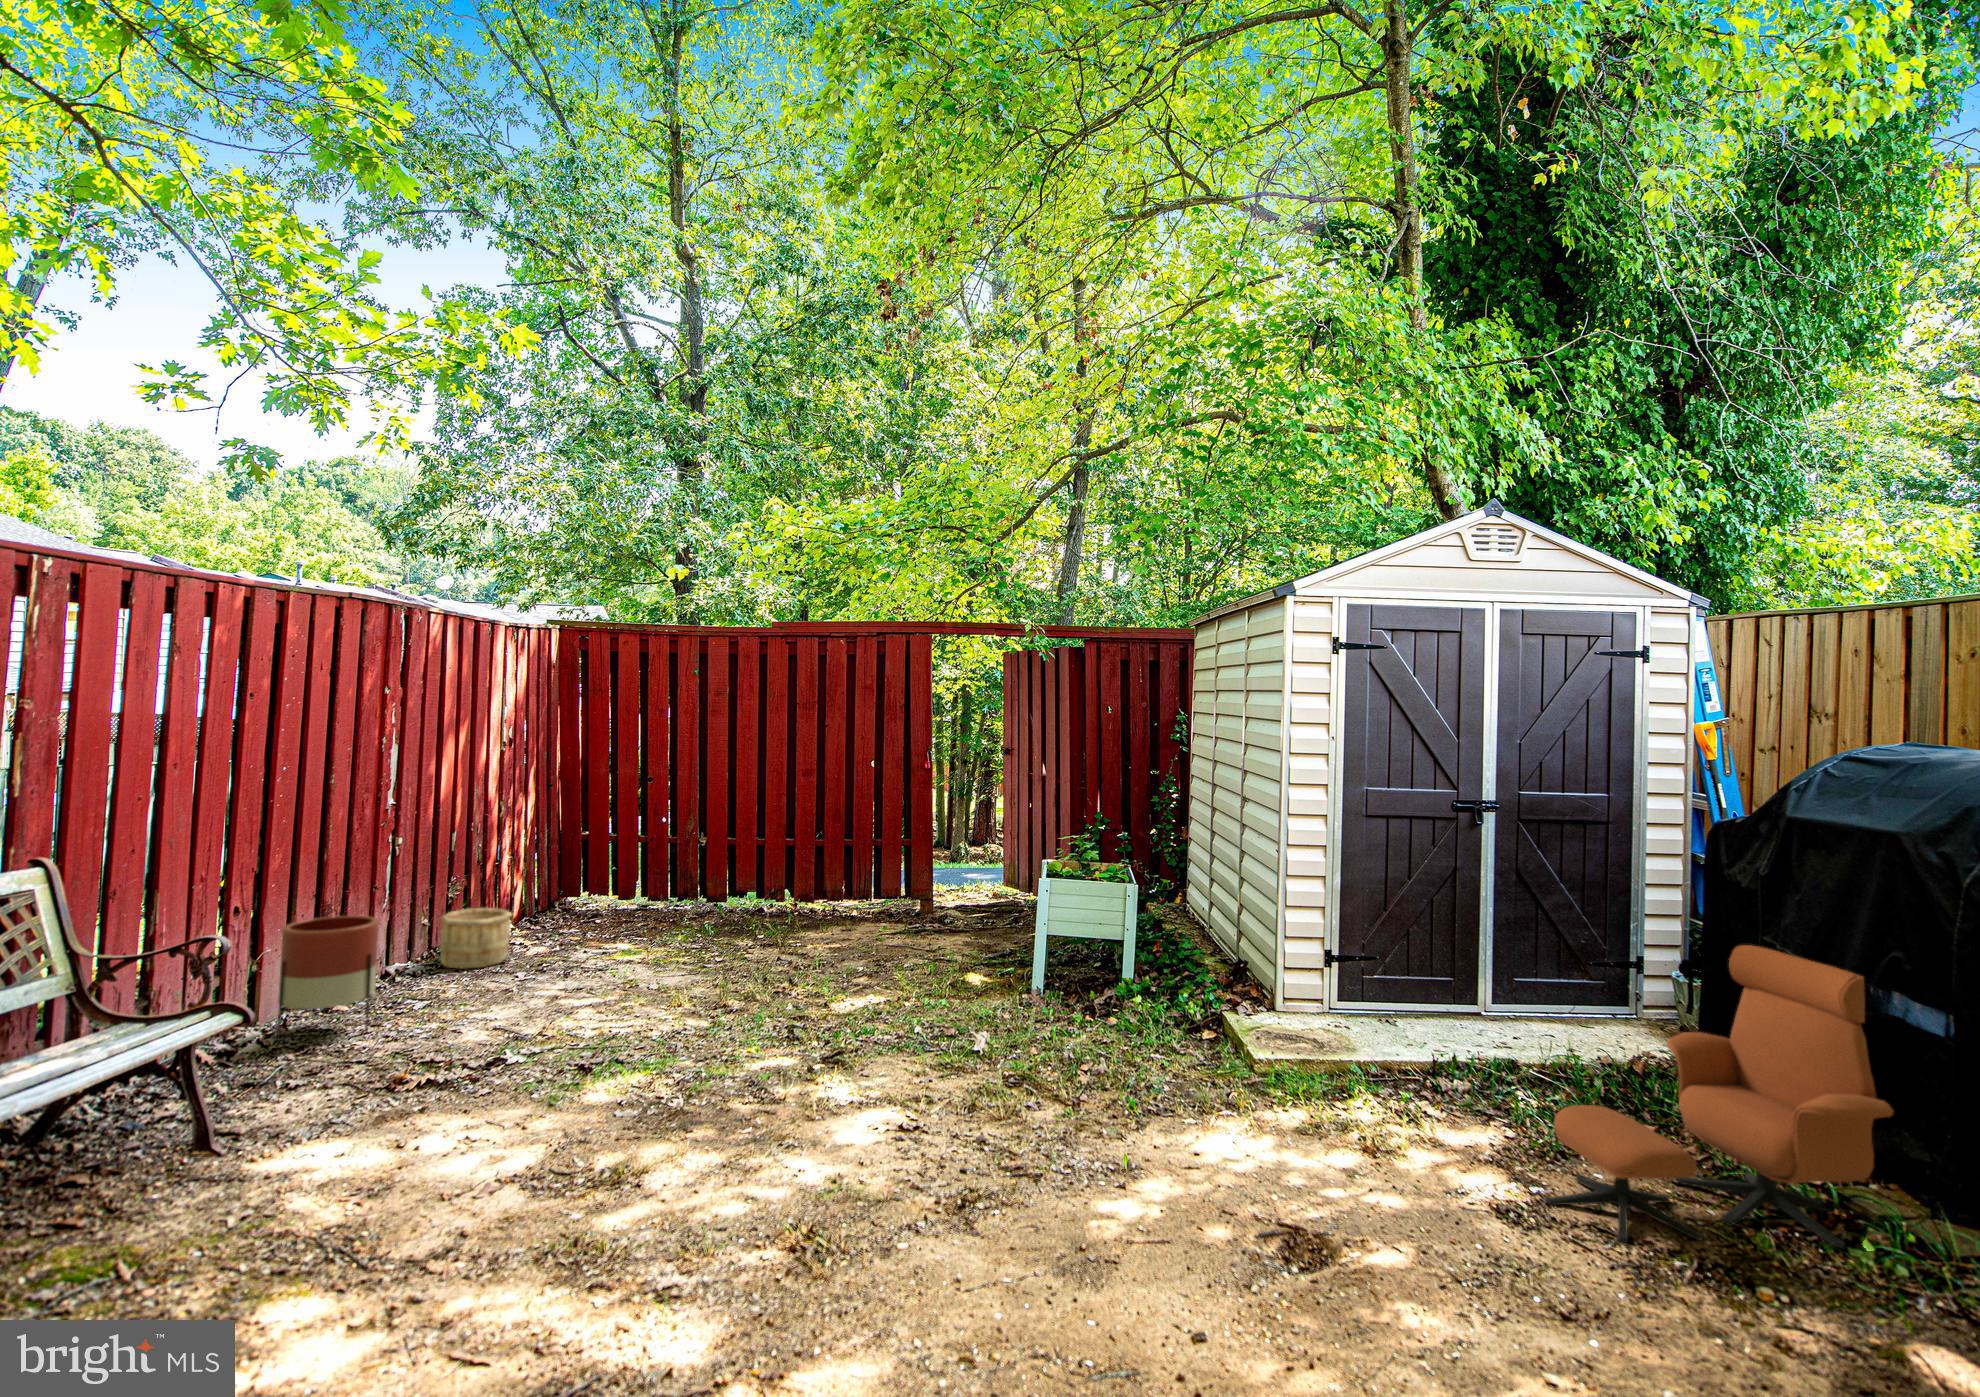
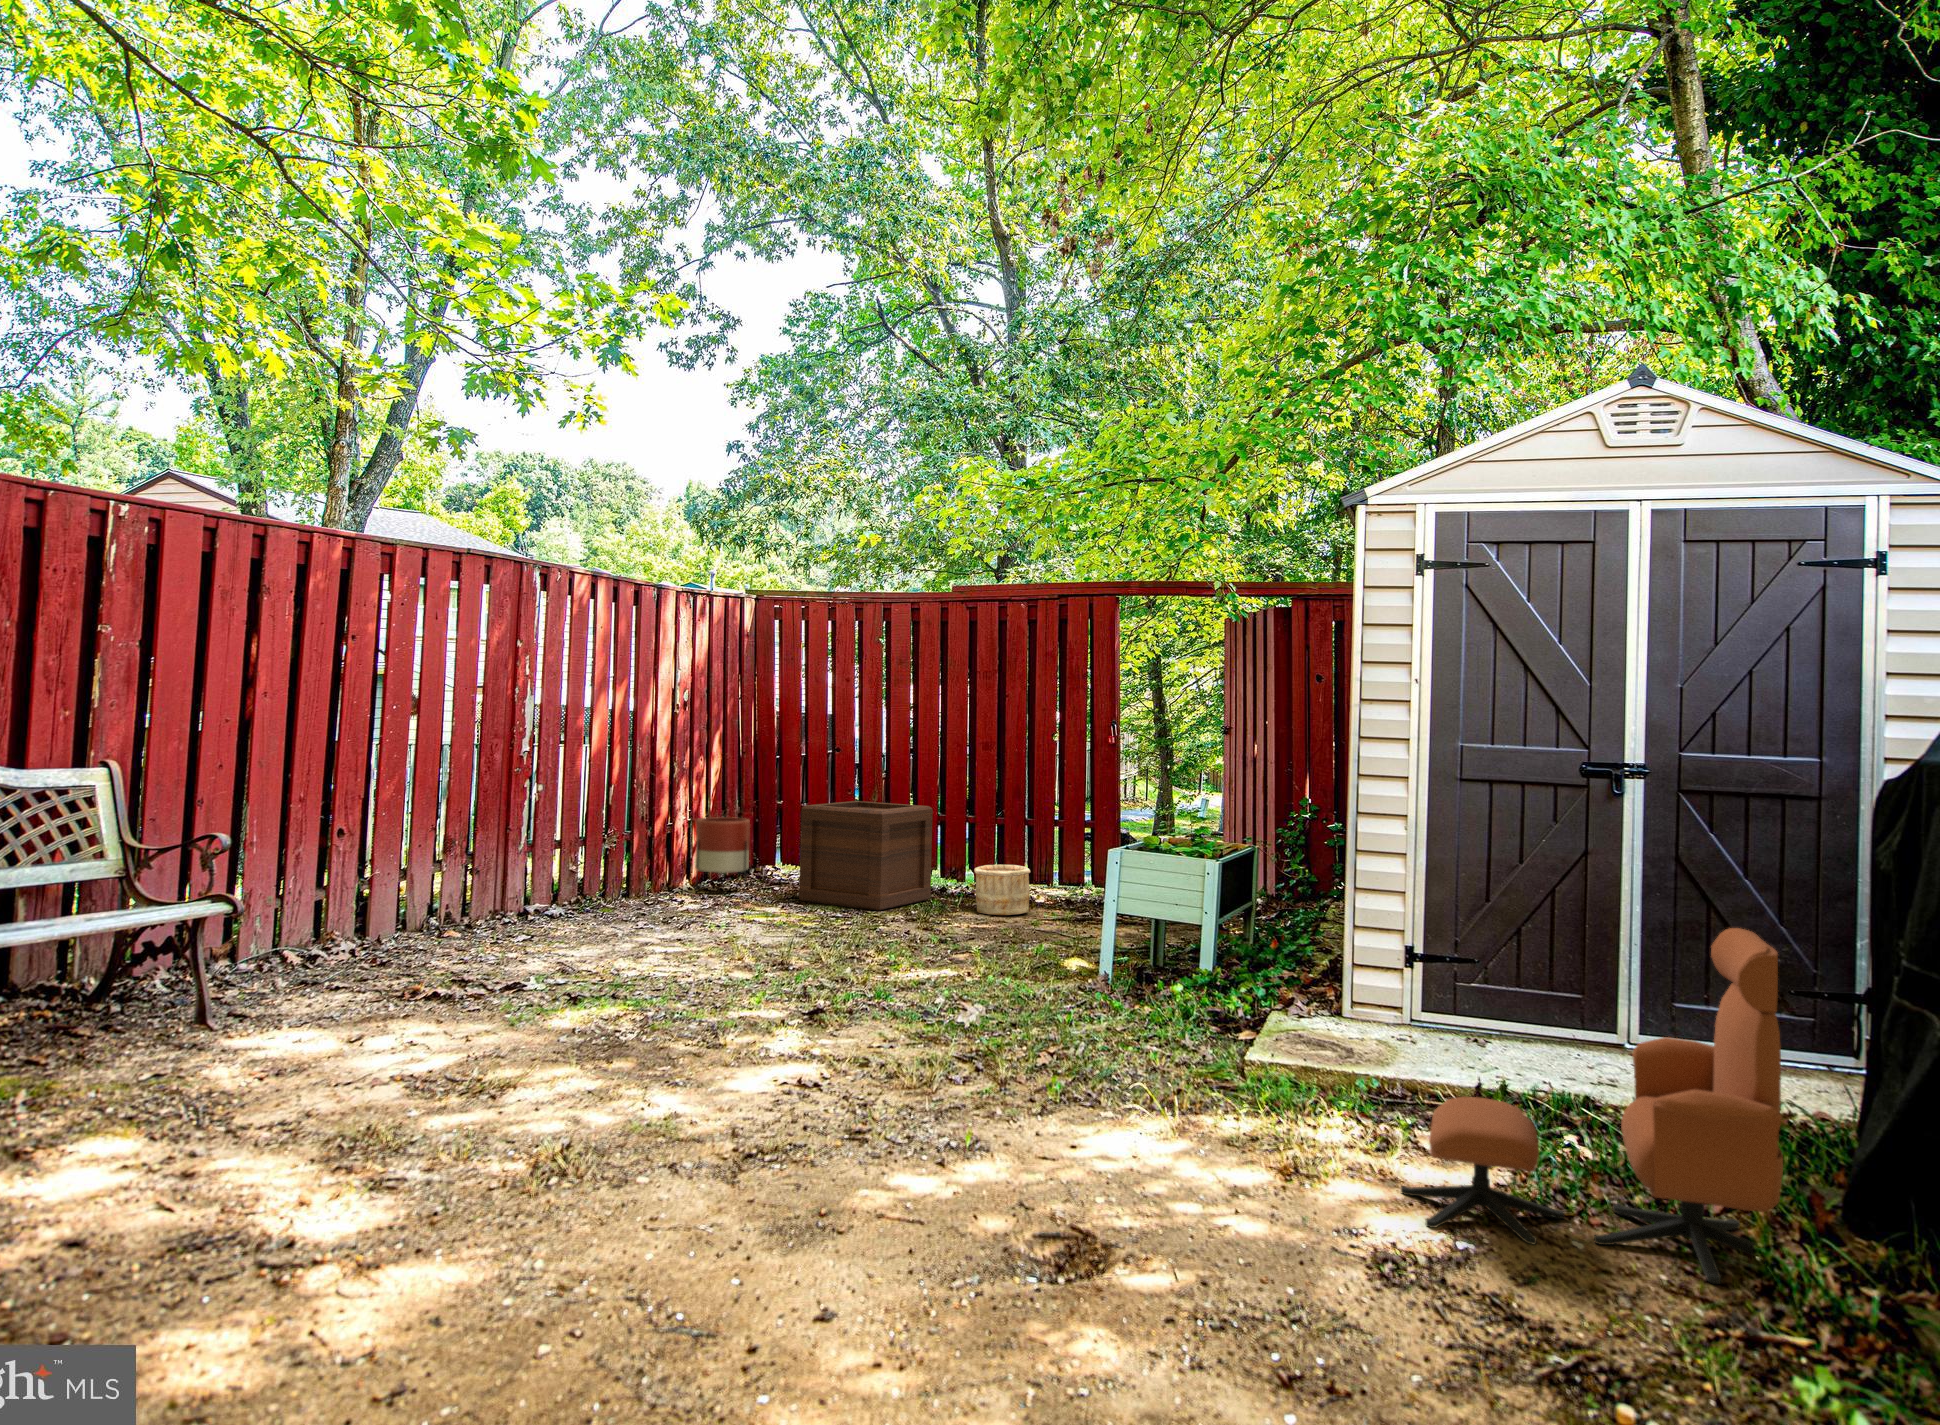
wooden crate: none [642,830,765,935] -> present [799,801,933,911]
wooden bucket: present [441,908,512,969] -> present [974,865,1031,915]
planter: present [277,916,378,1043] -> present [695,817,750,891]

